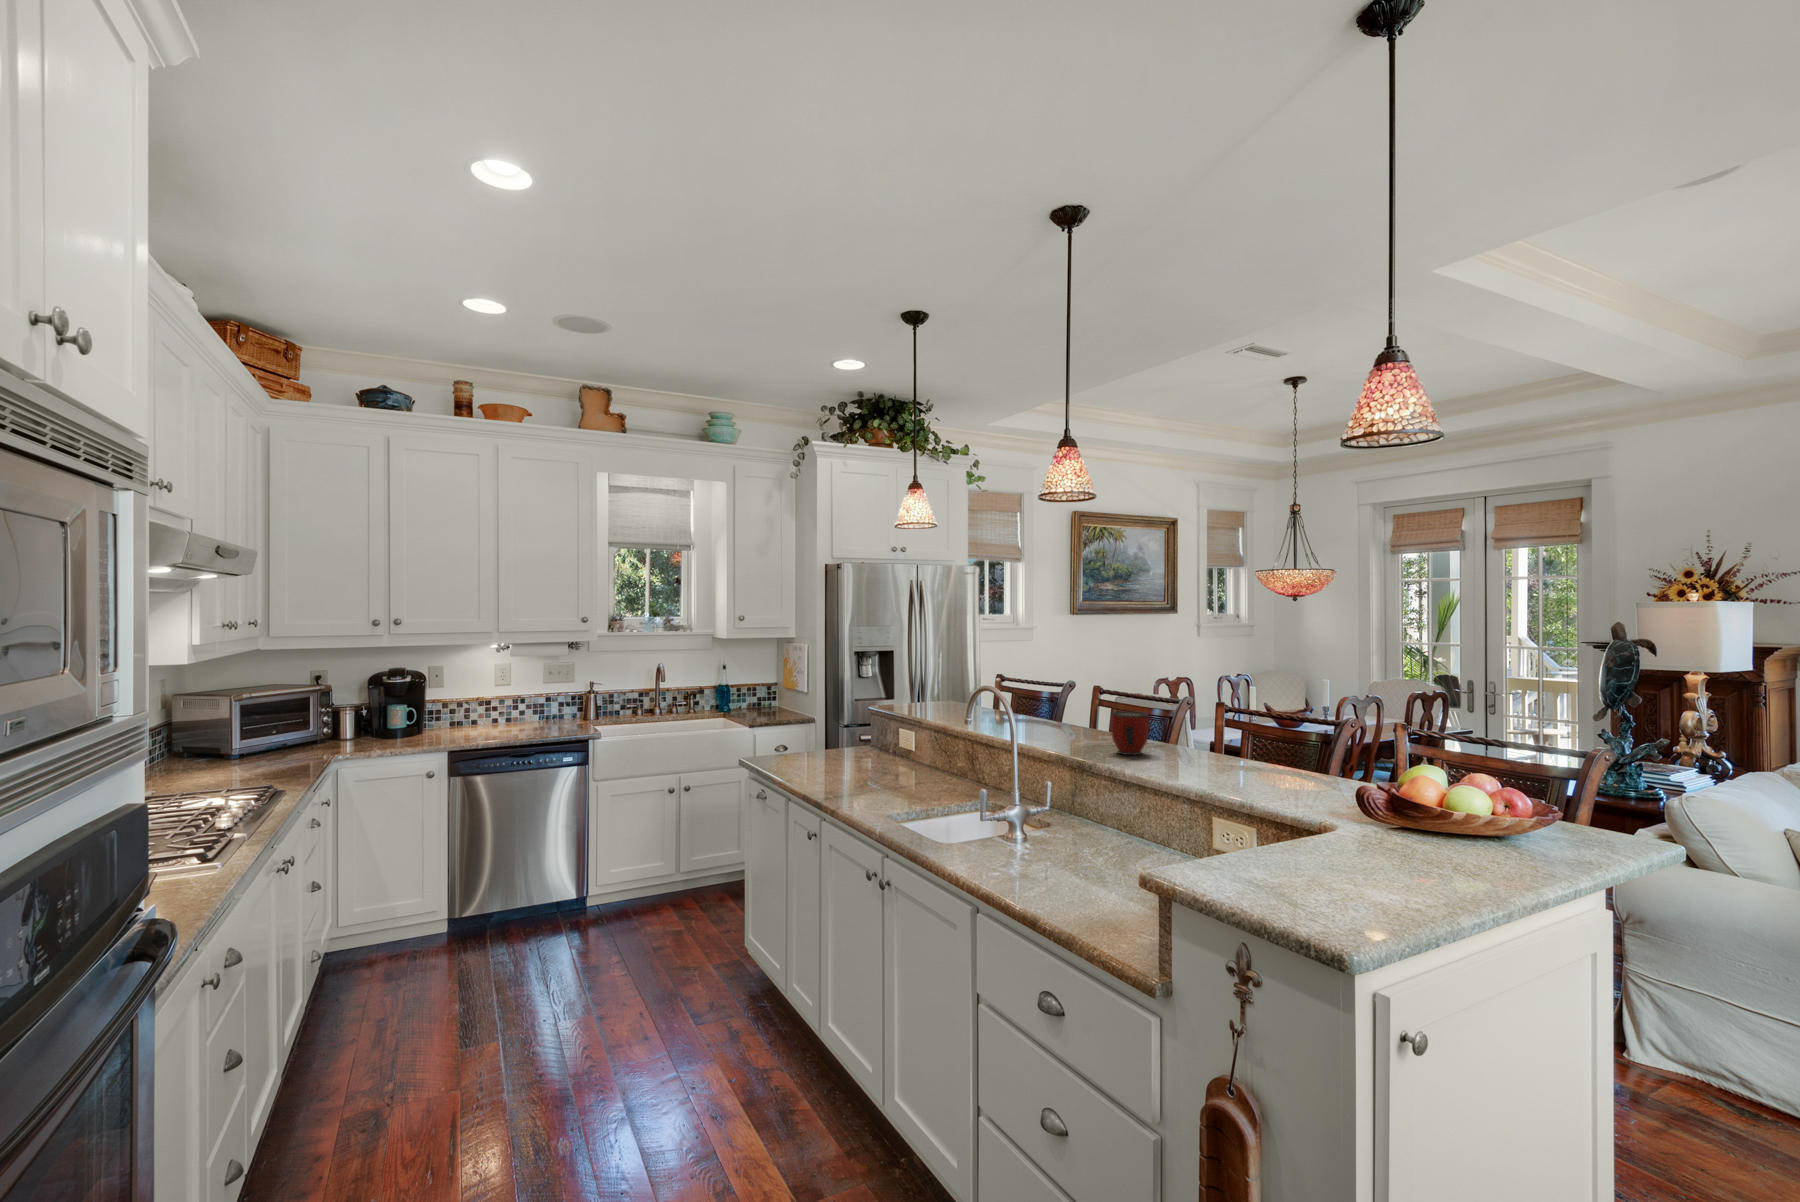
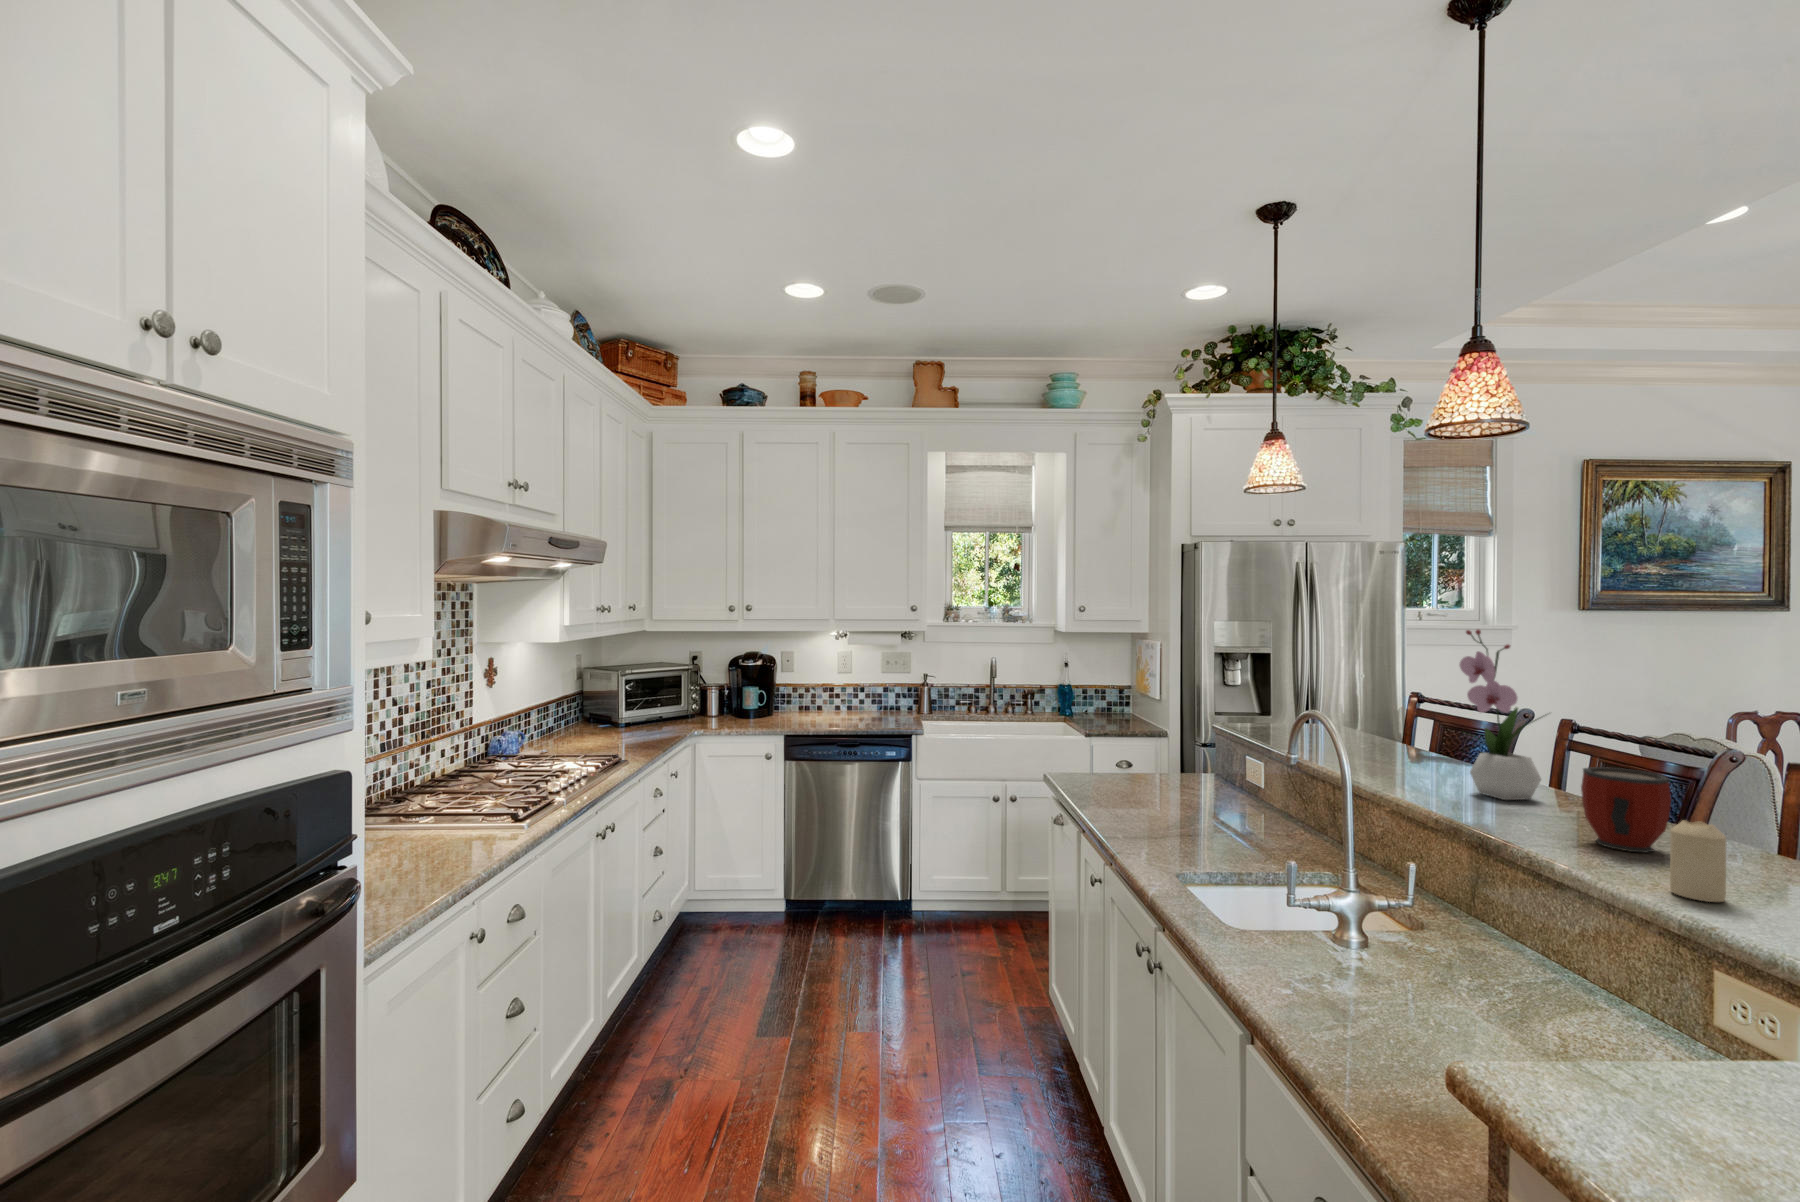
flower arrangement: none [1044,634,1089,738] -> present [1460,630,1541,800]
candle: none [1154,732,1175,771] -> present [1670,820,1726,902]

